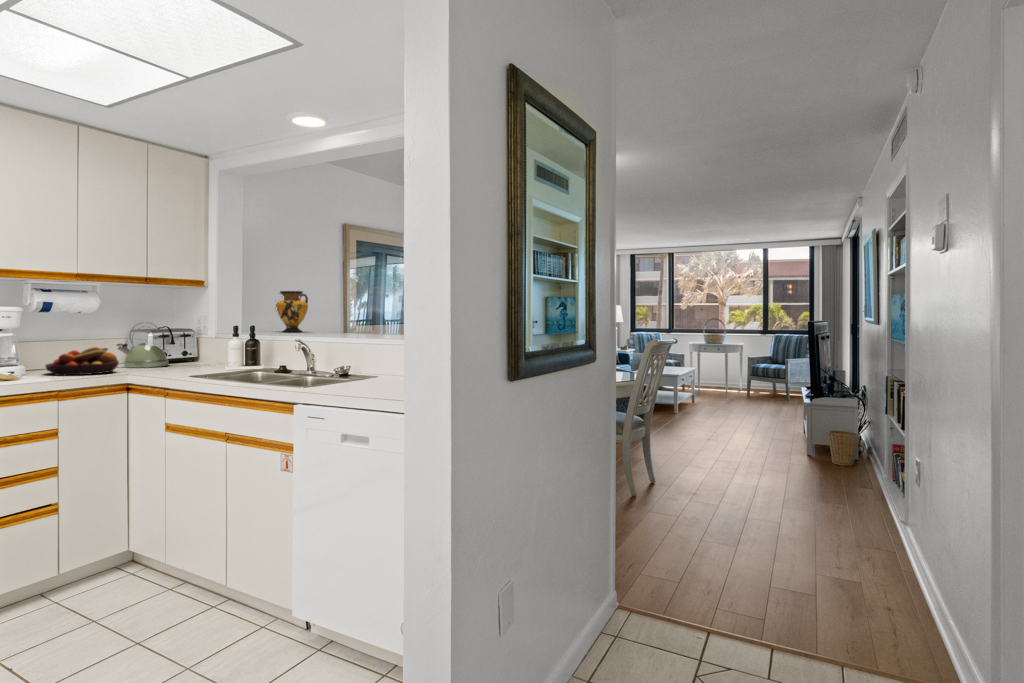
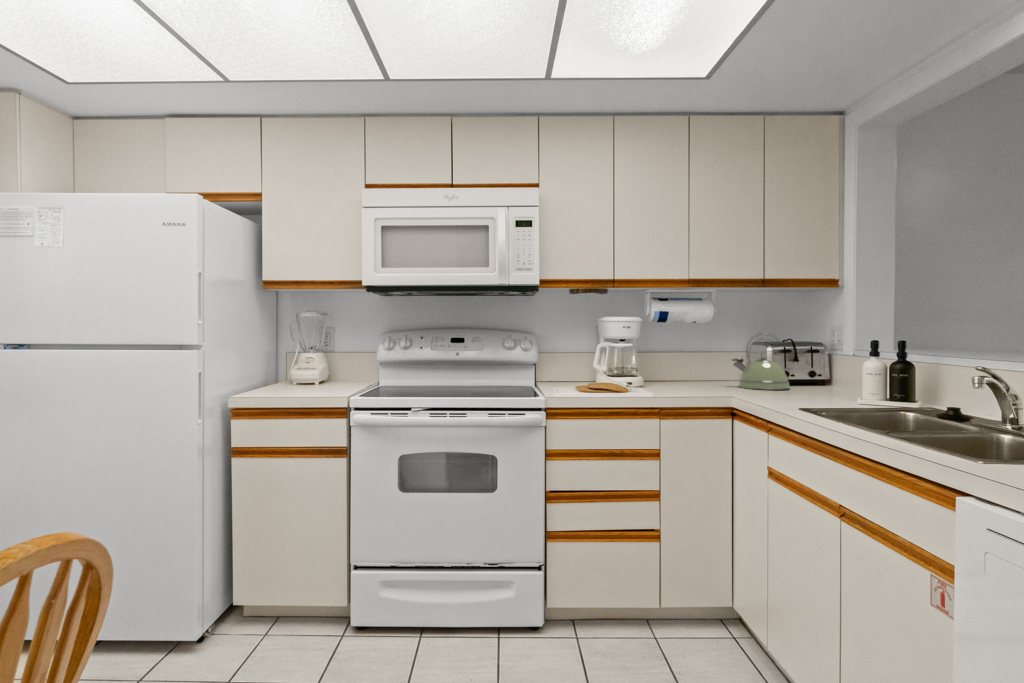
vase: present [276,291,308,332] -> none [947,286,1005,350]
fruit bowl: present [46,347,119,375] -> none [657,362,728,394]

